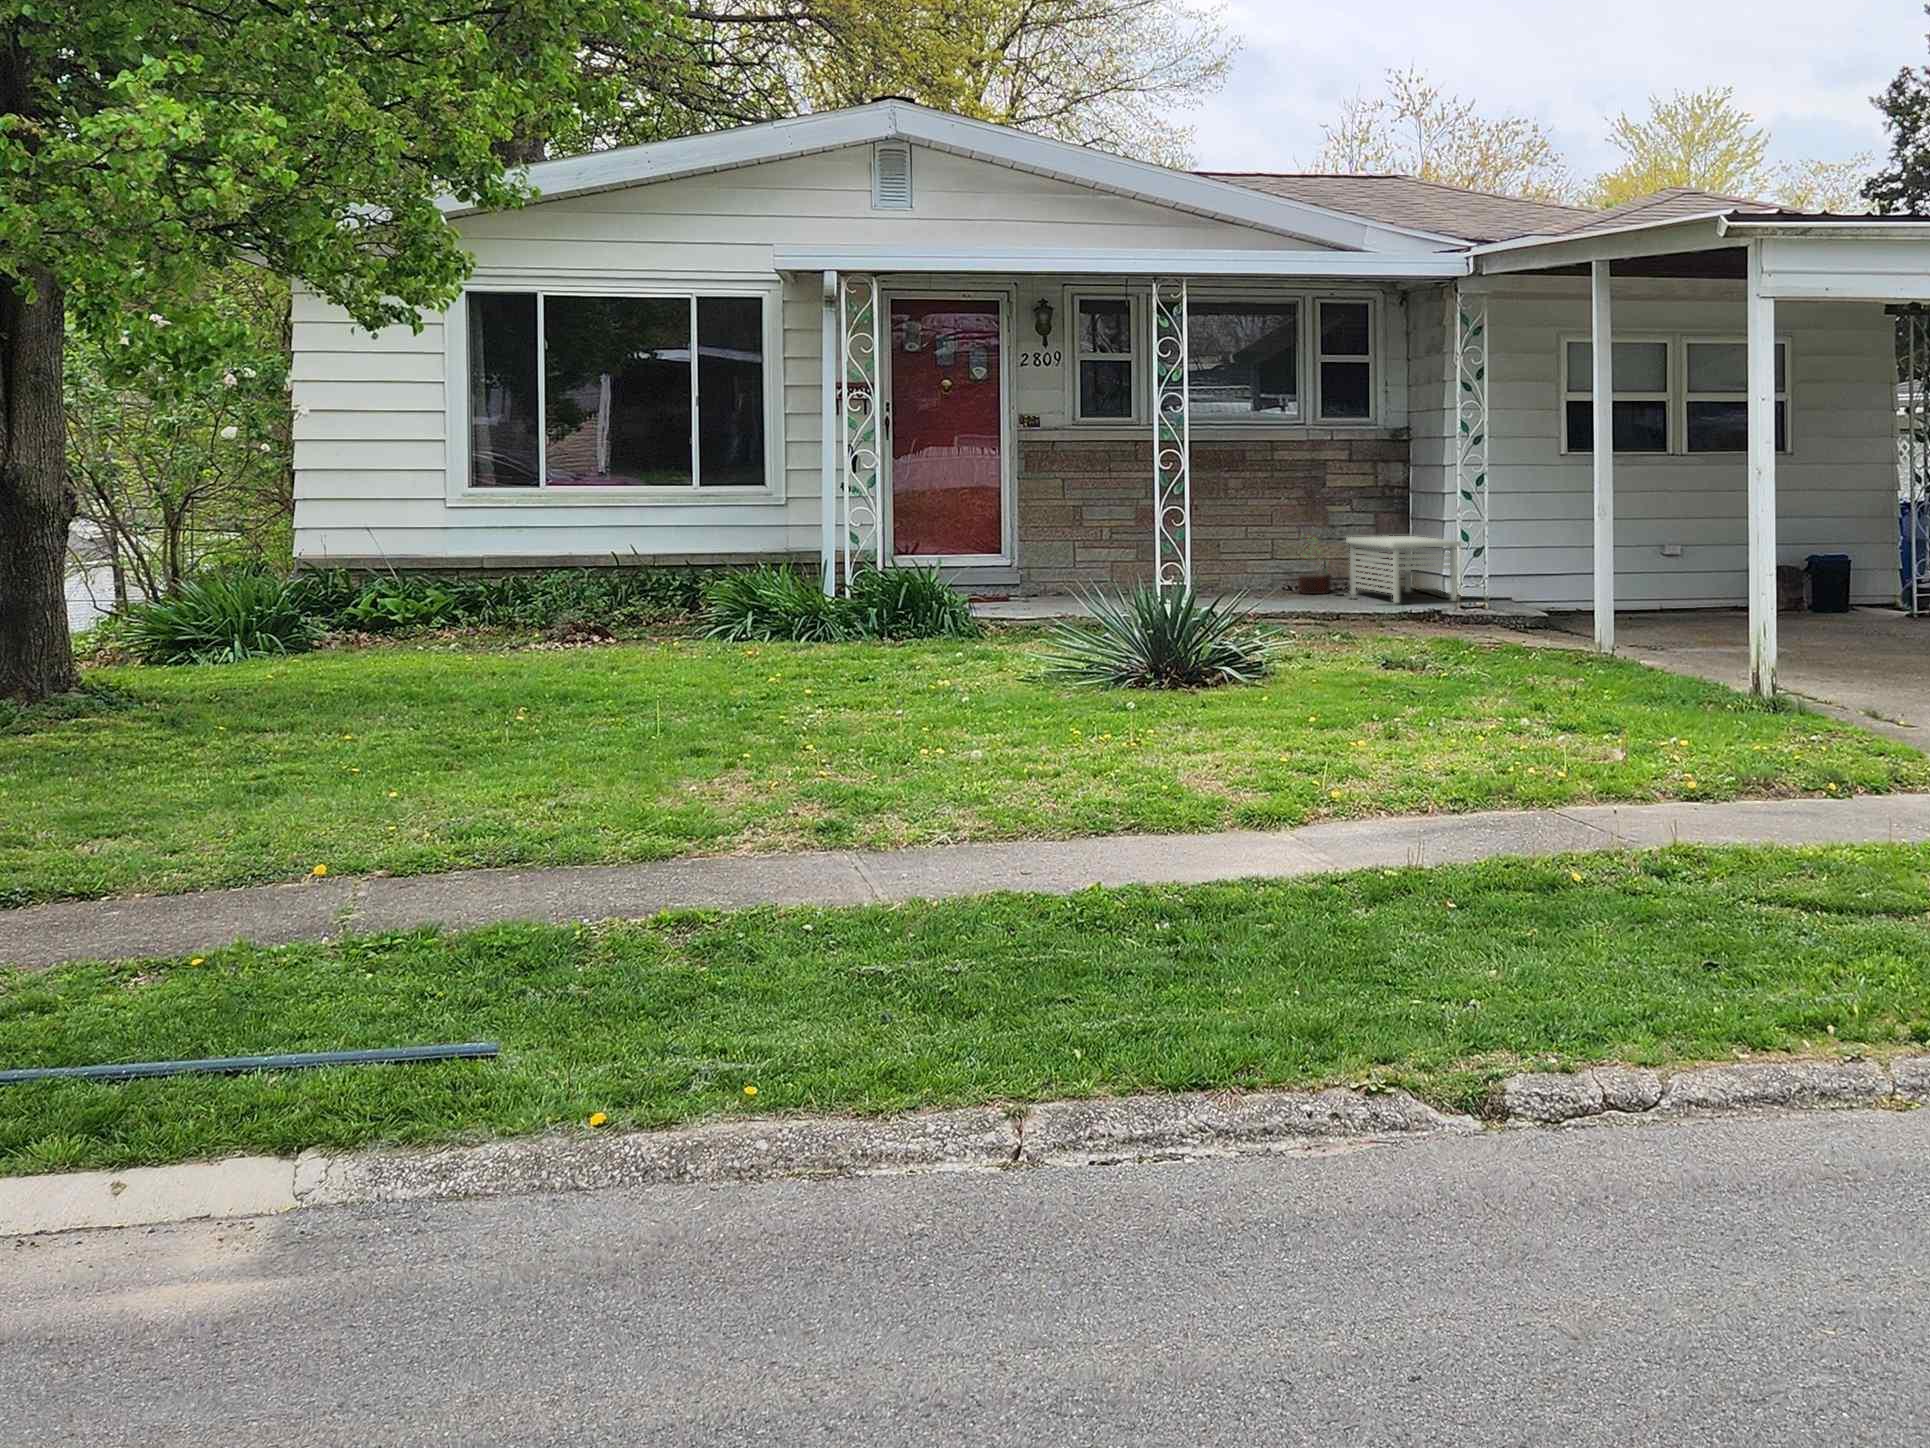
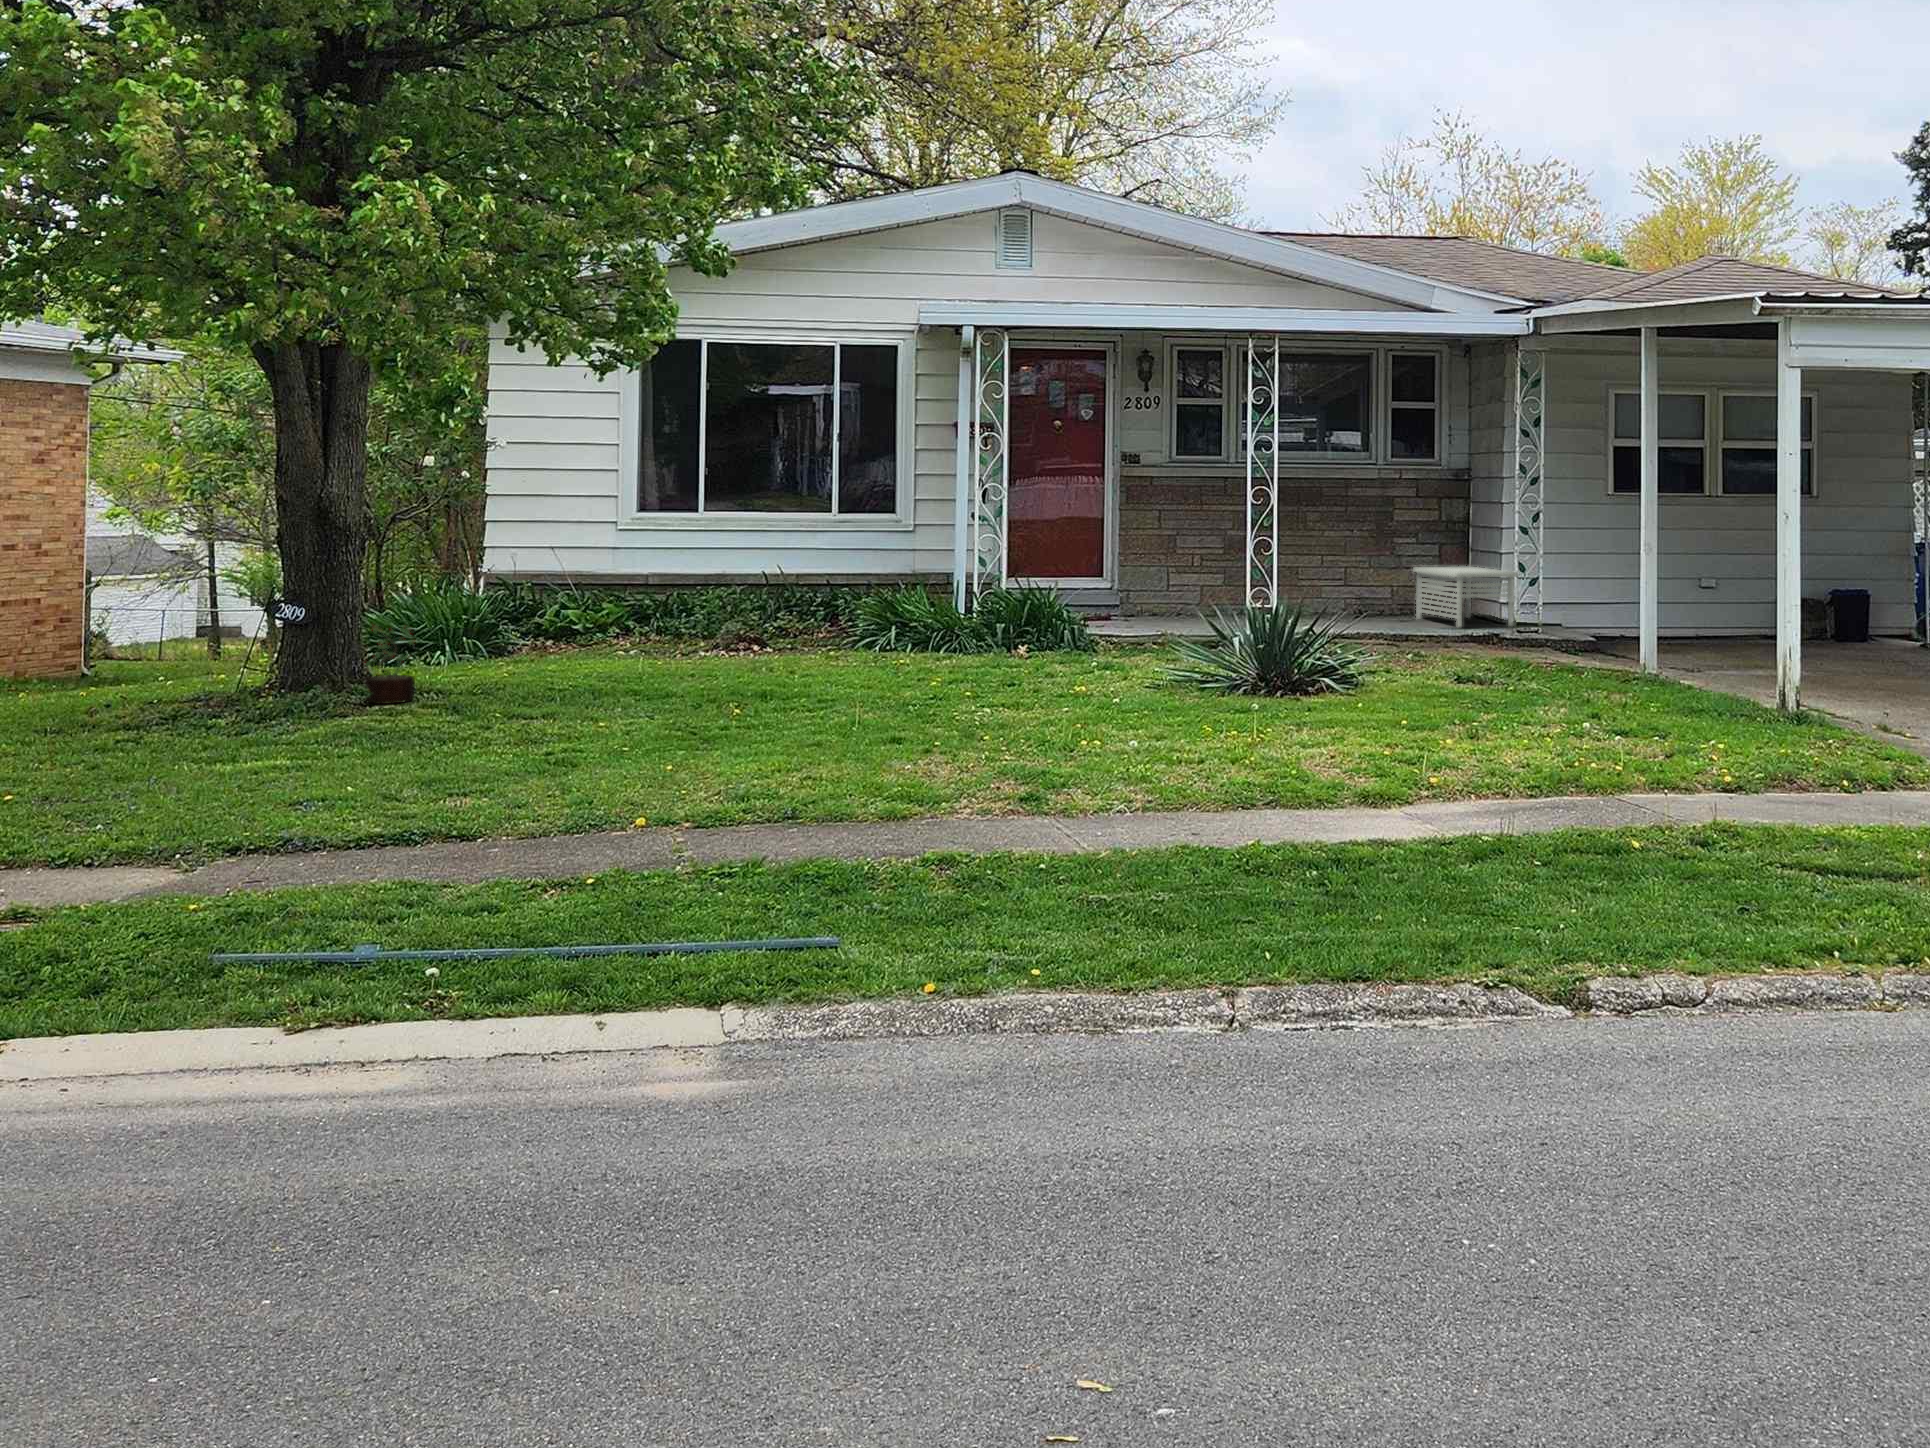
decorative plant: present [1298,537,1332,594] -> present [364,625,415,704]

